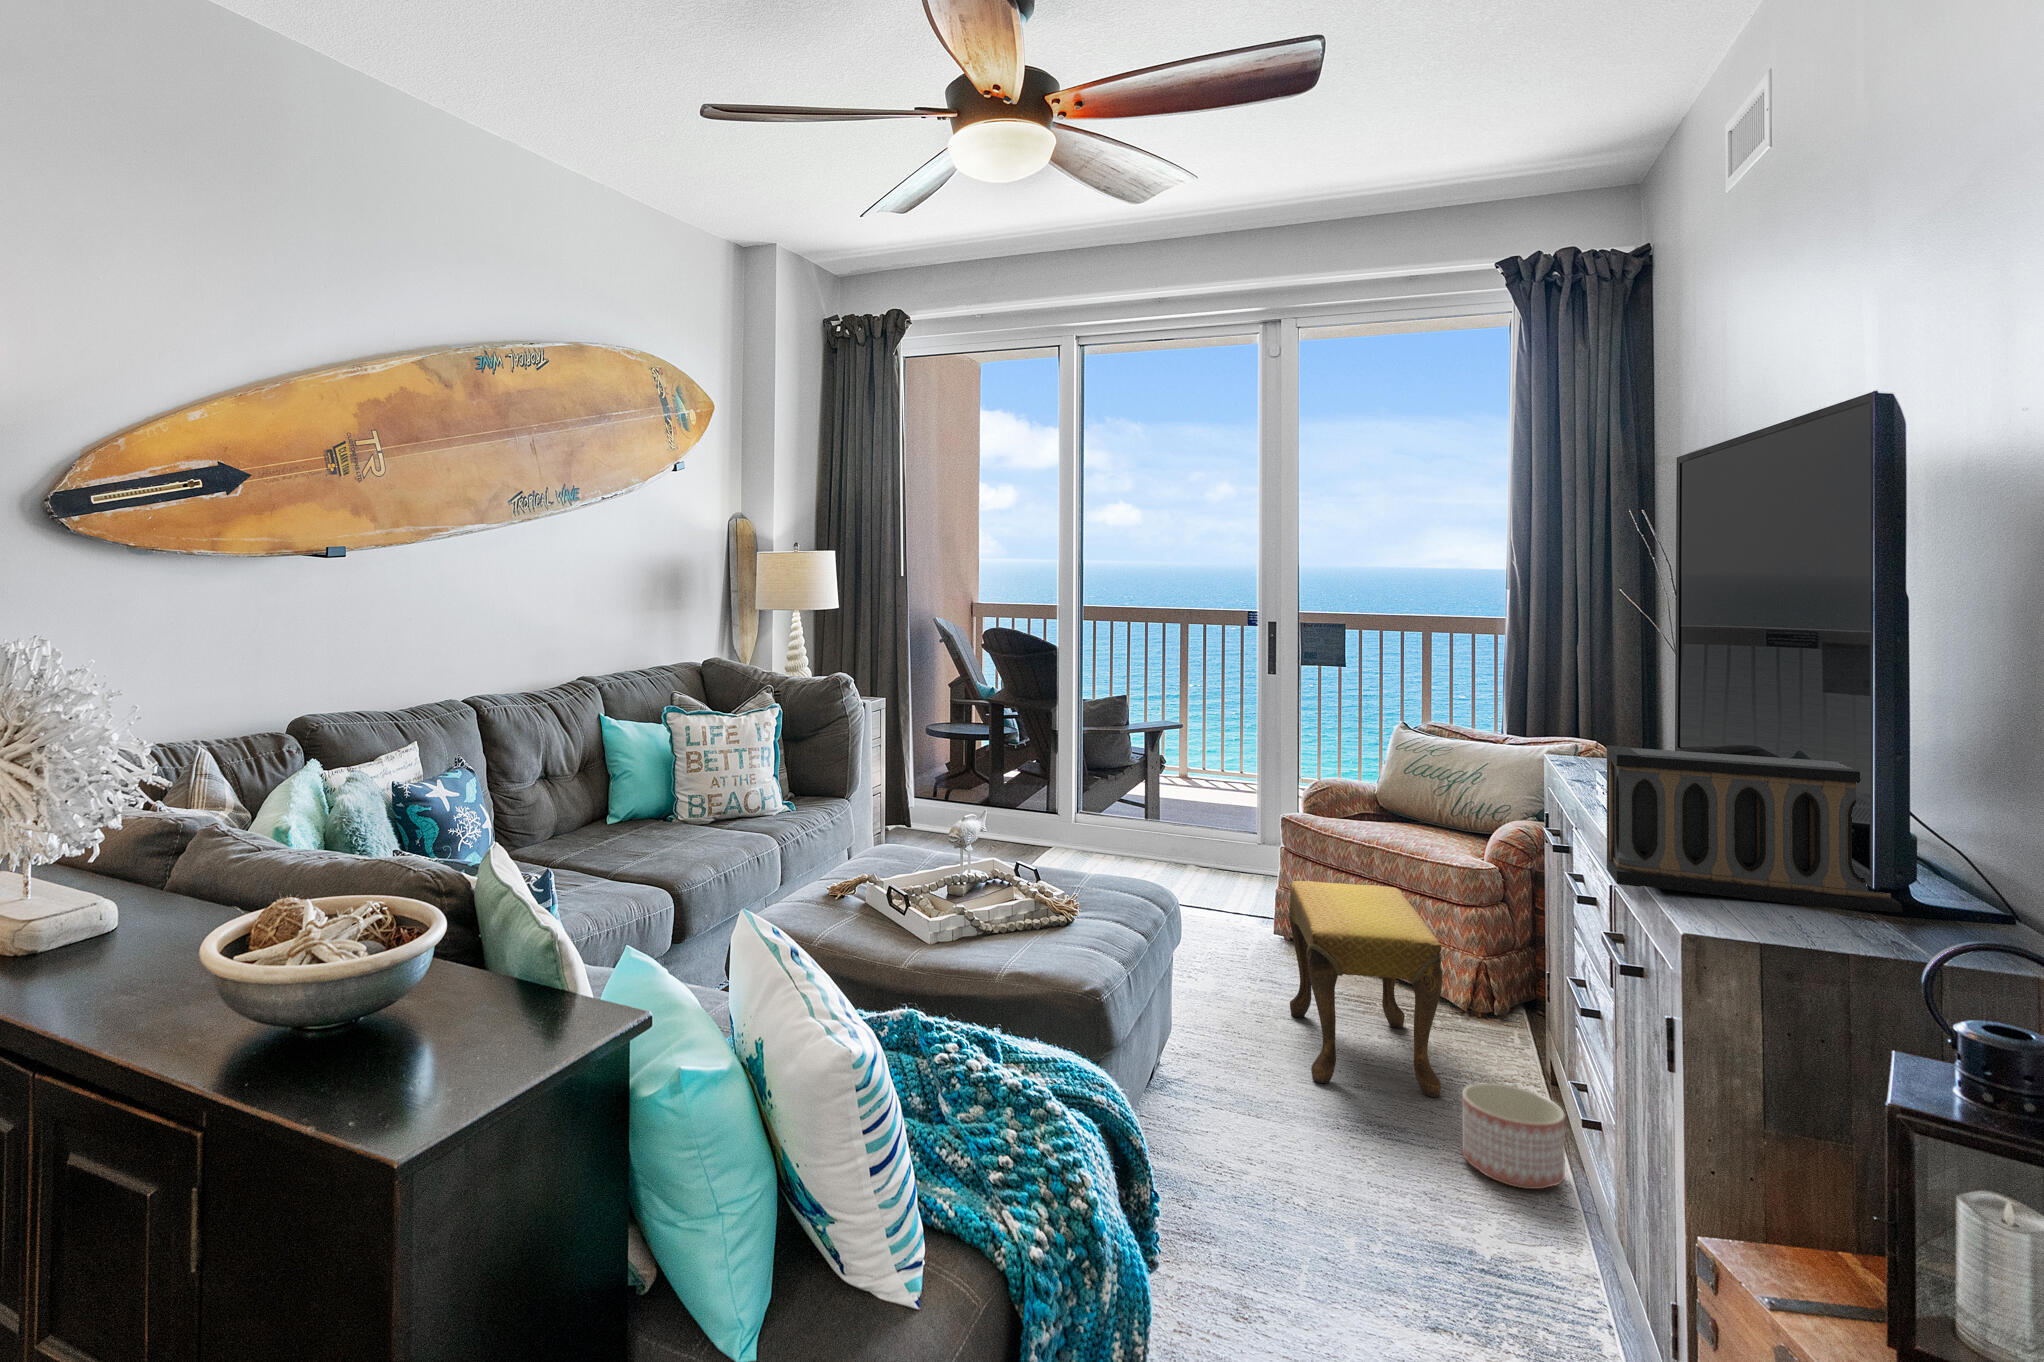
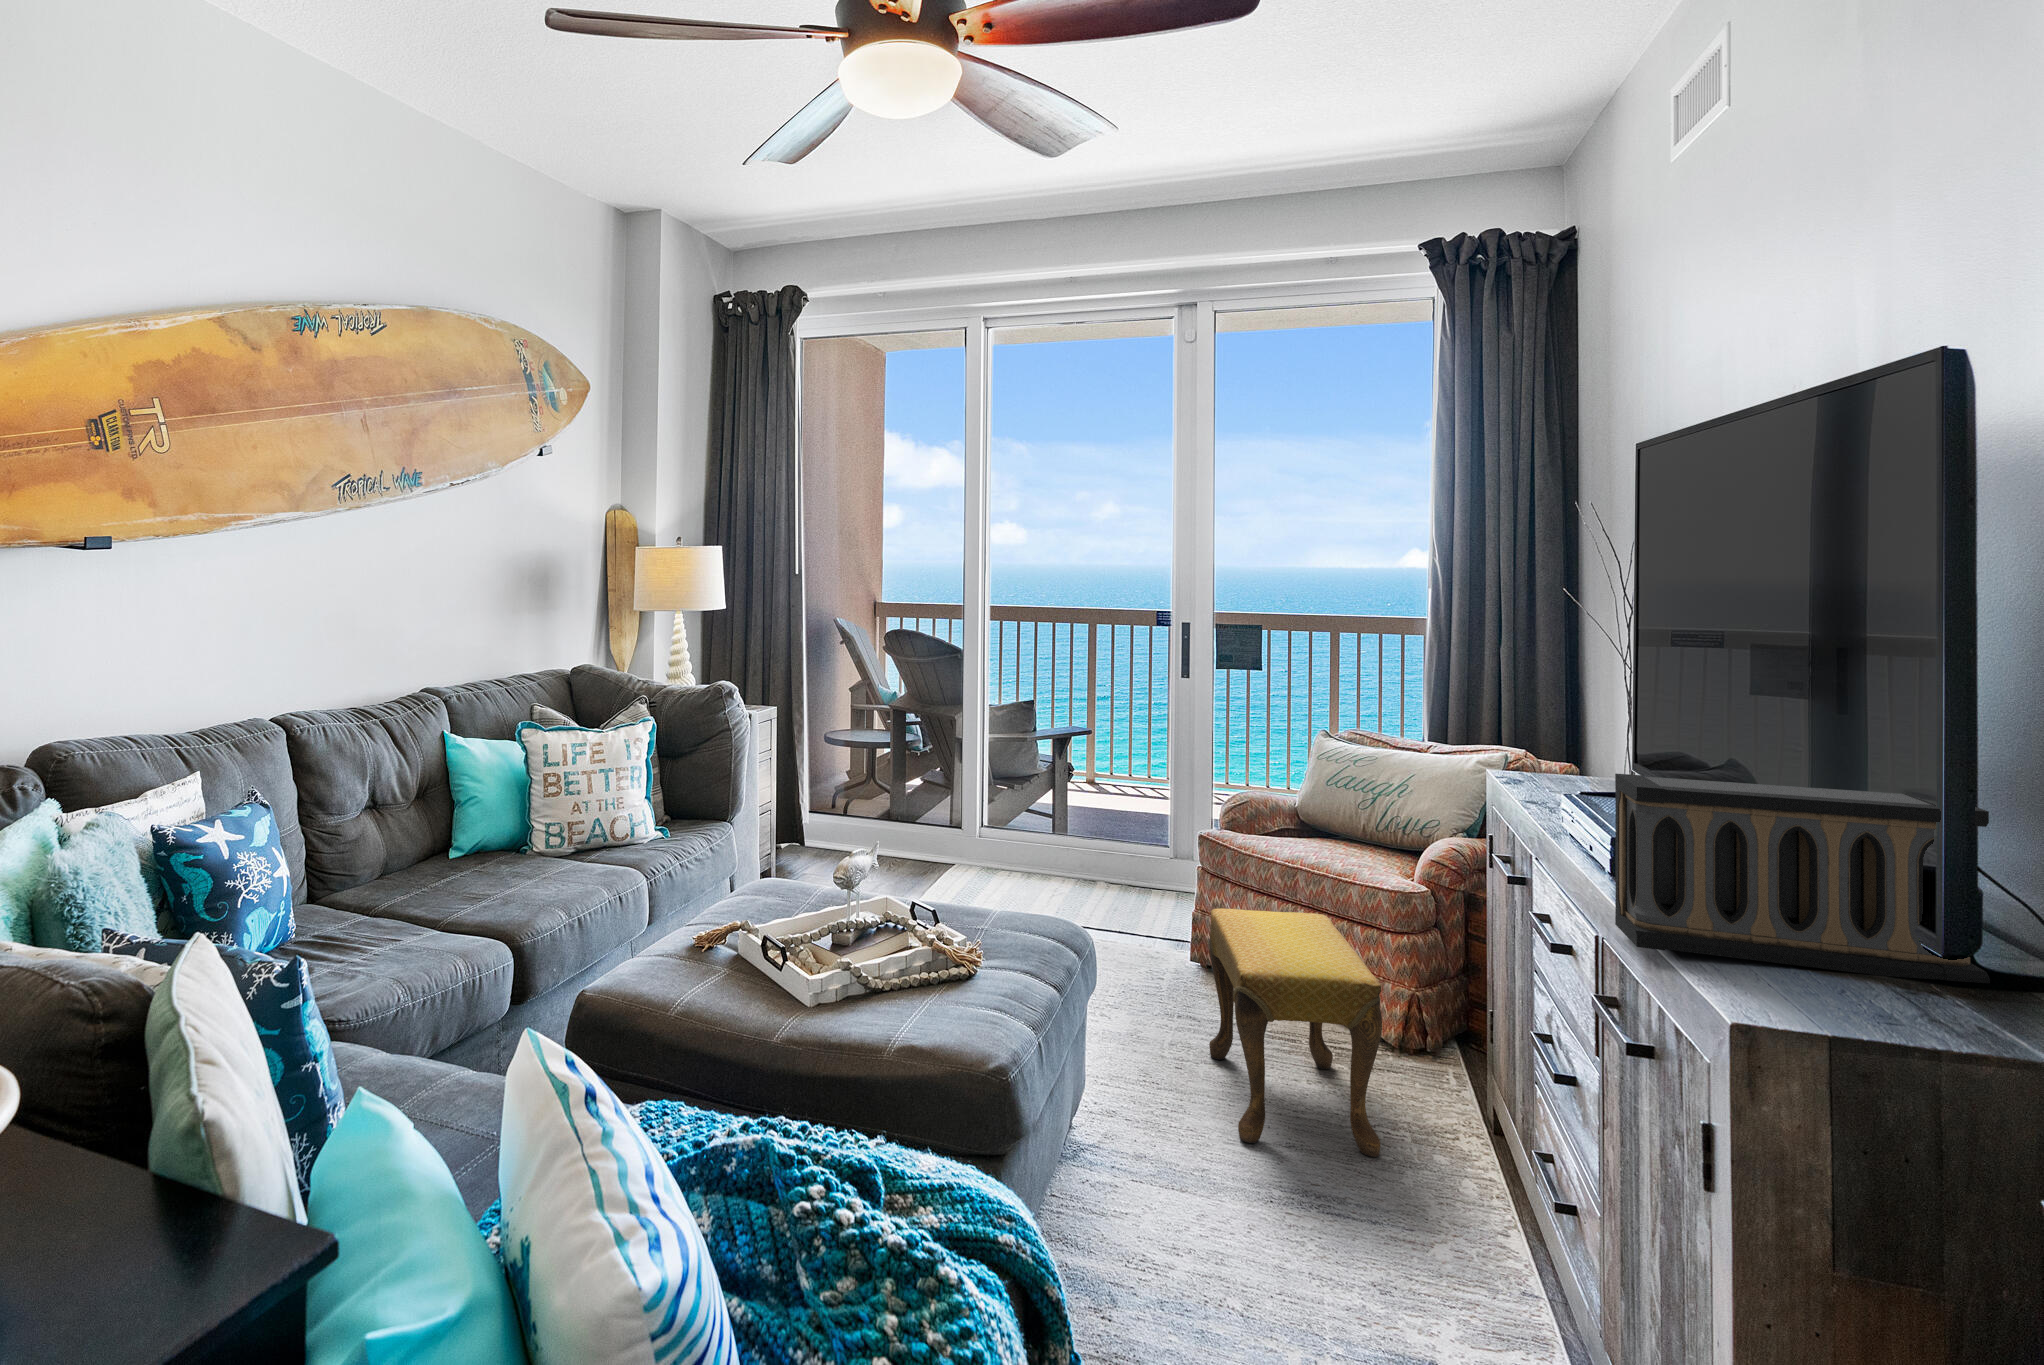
planter: present [1462,1083,1565,1189] -> none [1413,1148,1529,1277]

